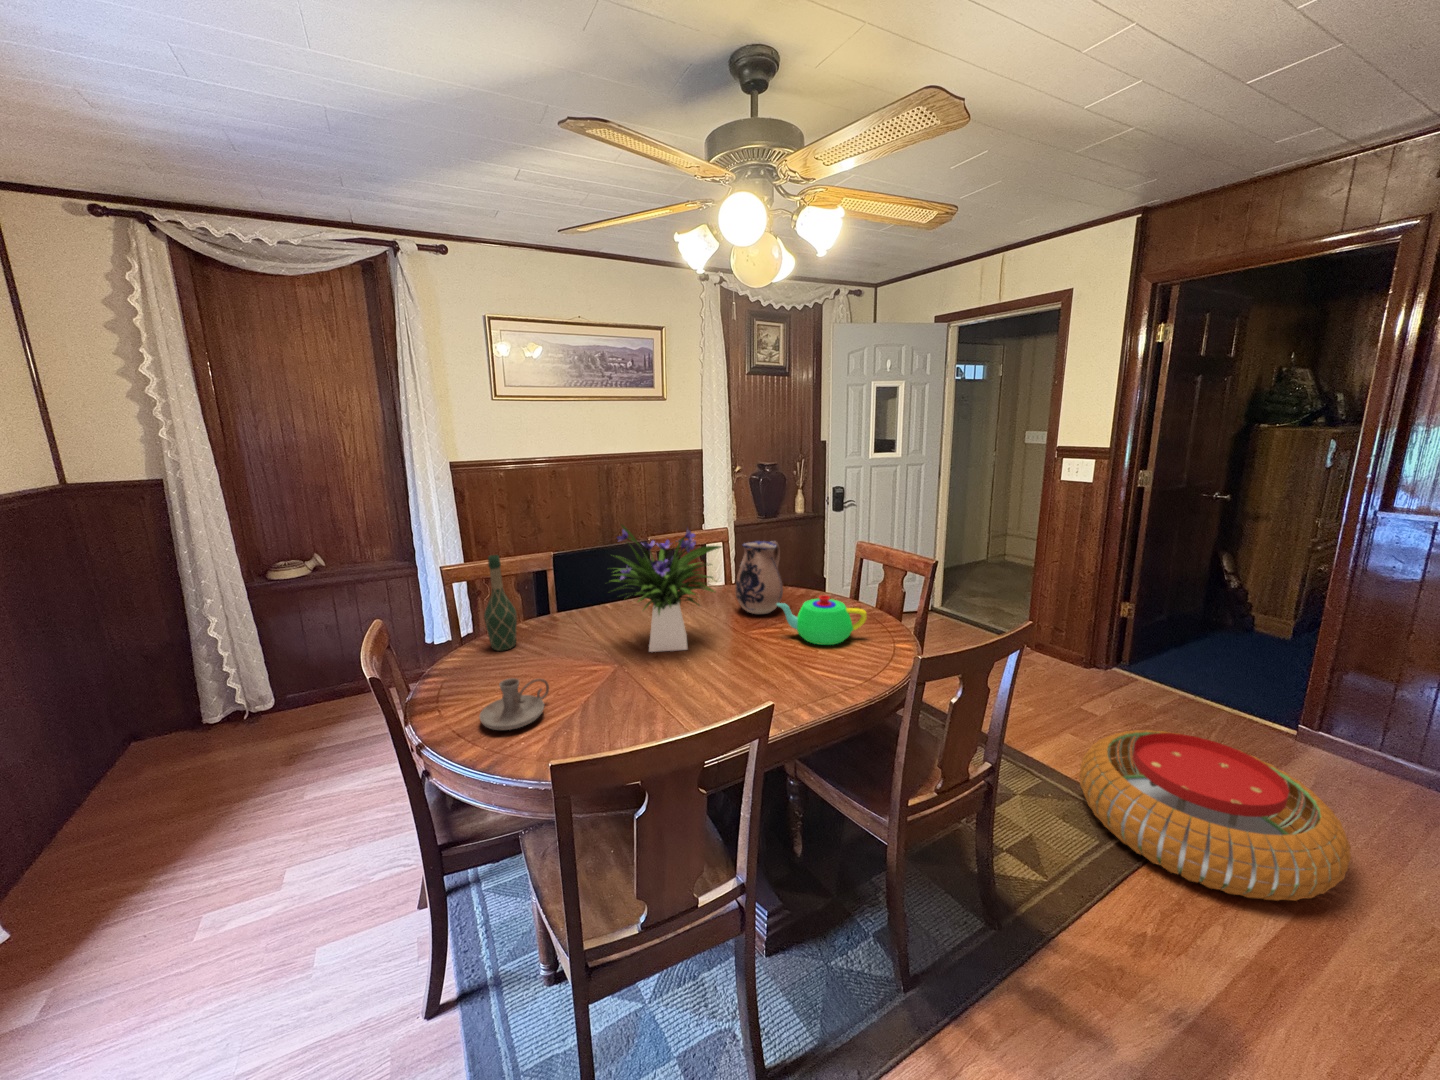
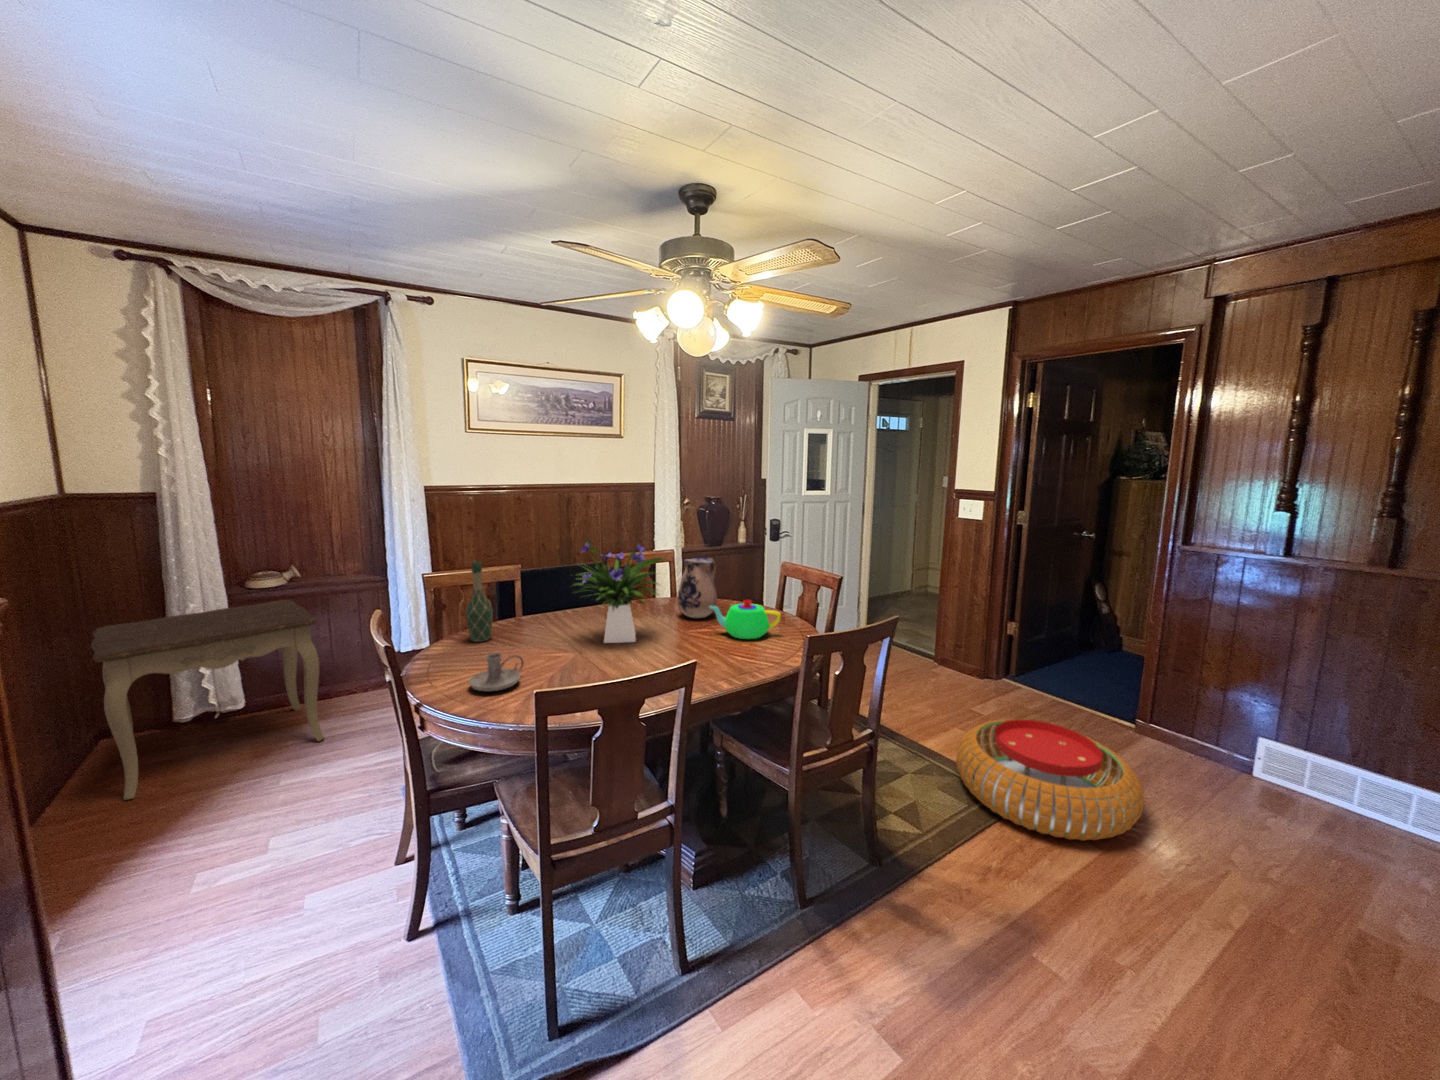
side table: none [92,591,355,816] -> present [91,600,324,800]

